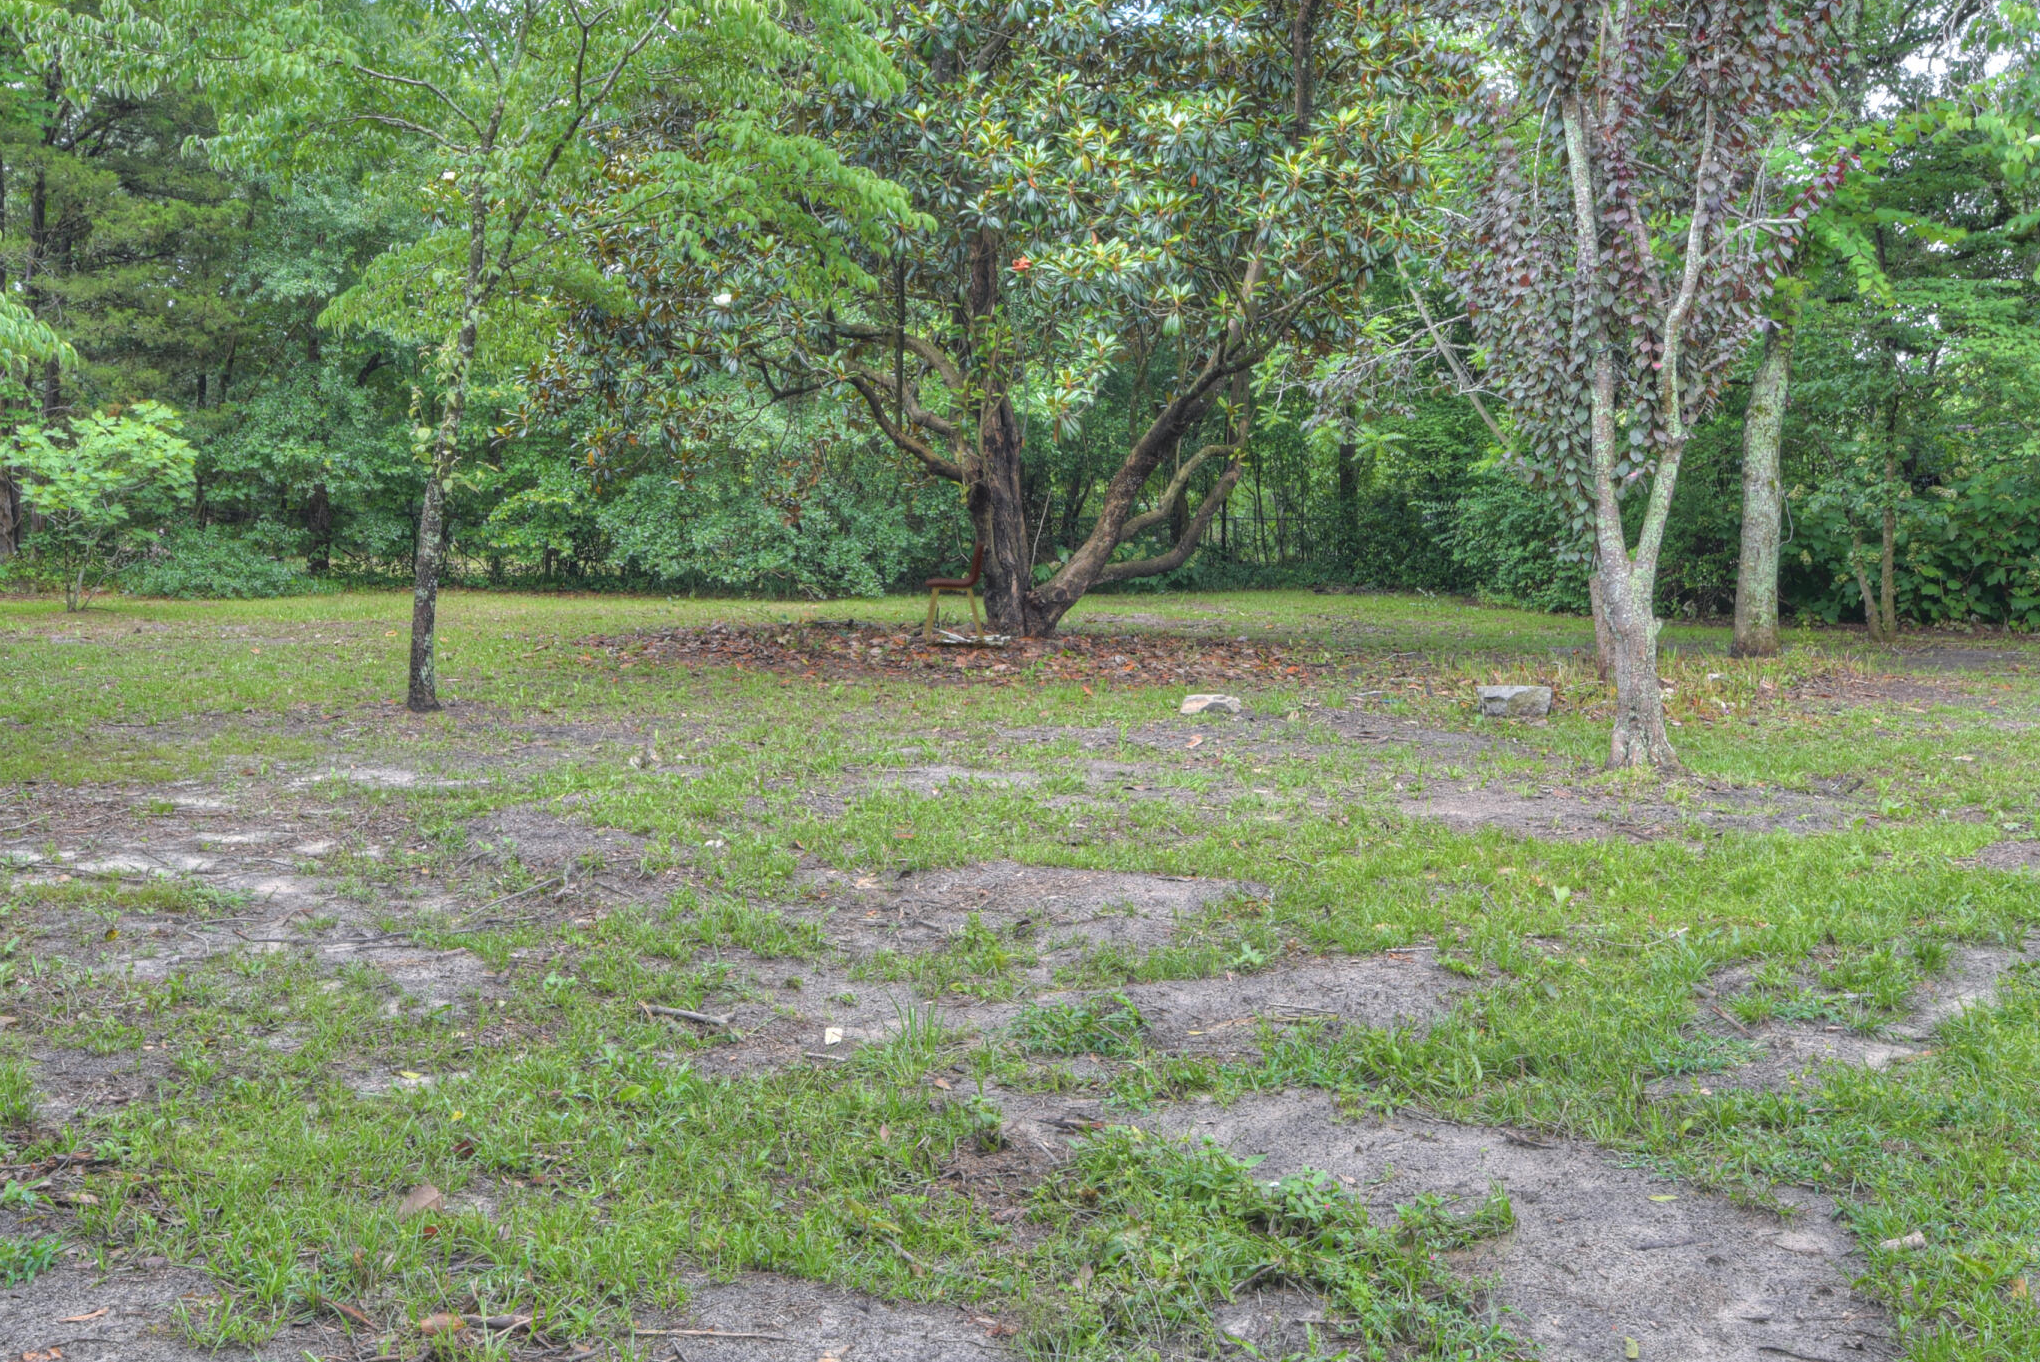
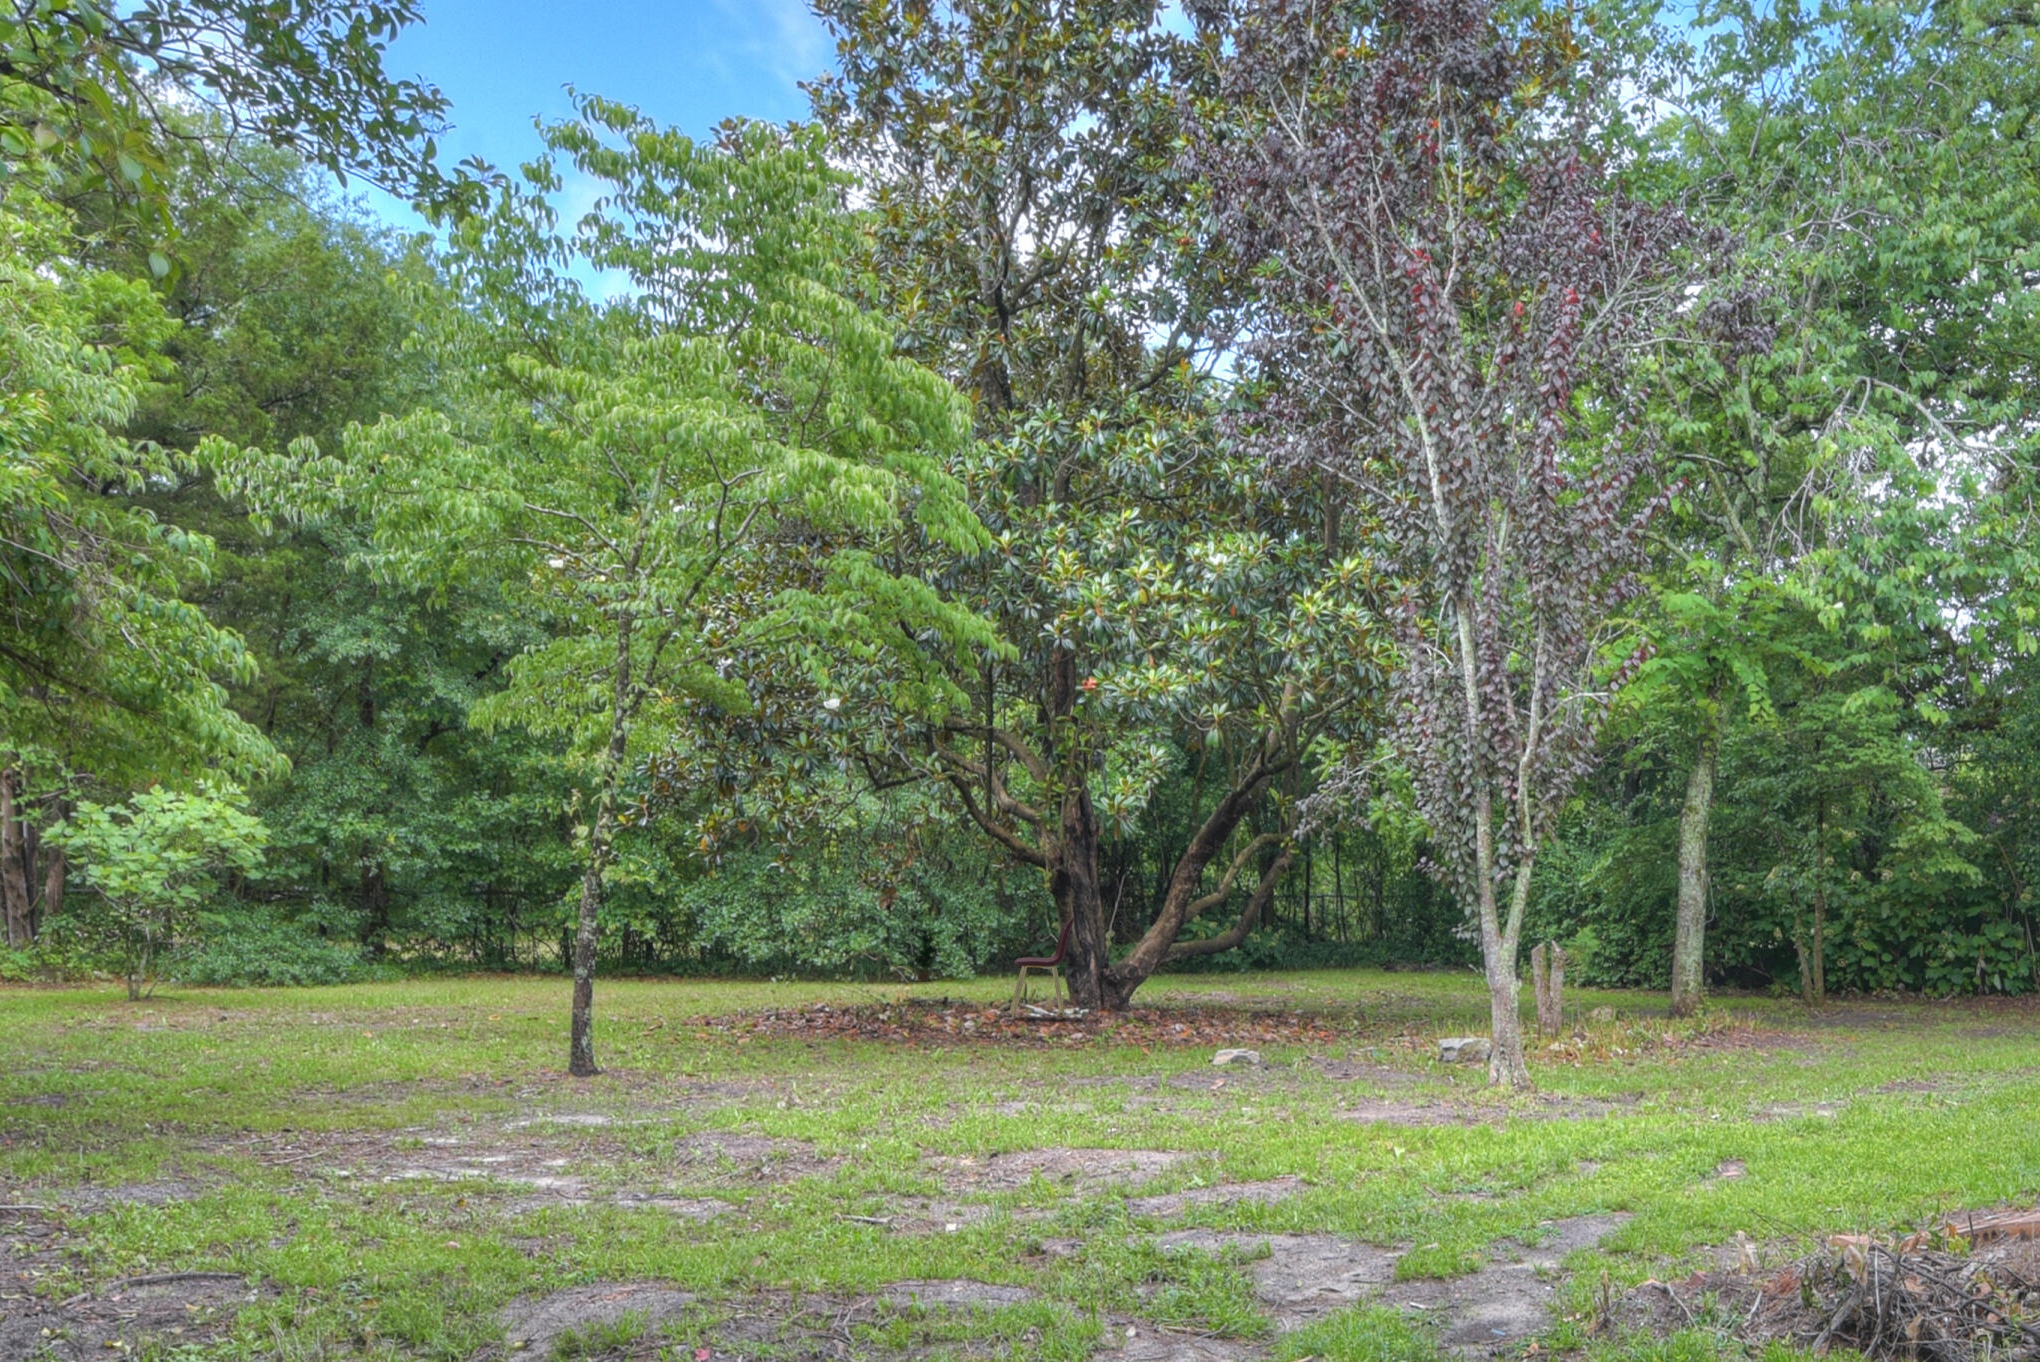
potted plant: none [817,546,850,598] -> present [912,929,936,981]

